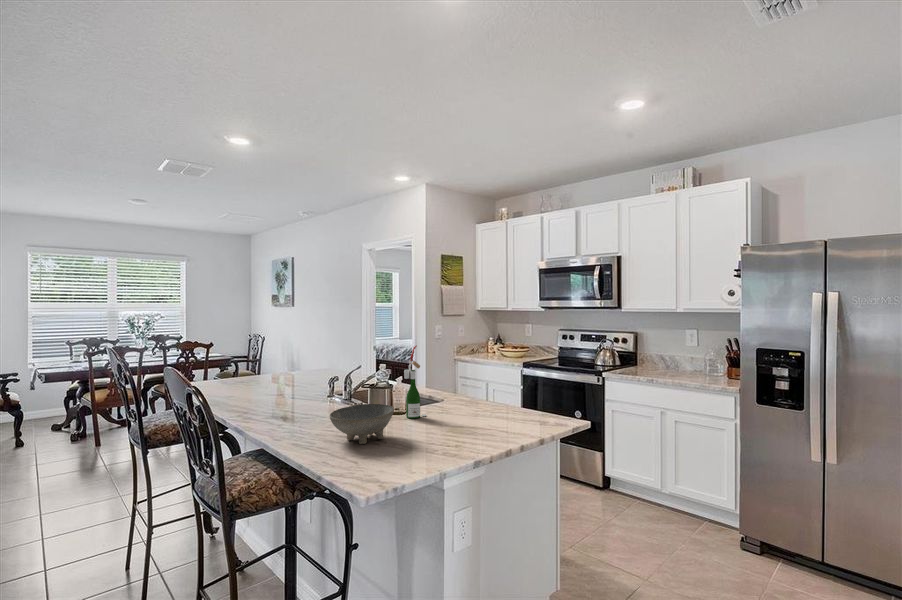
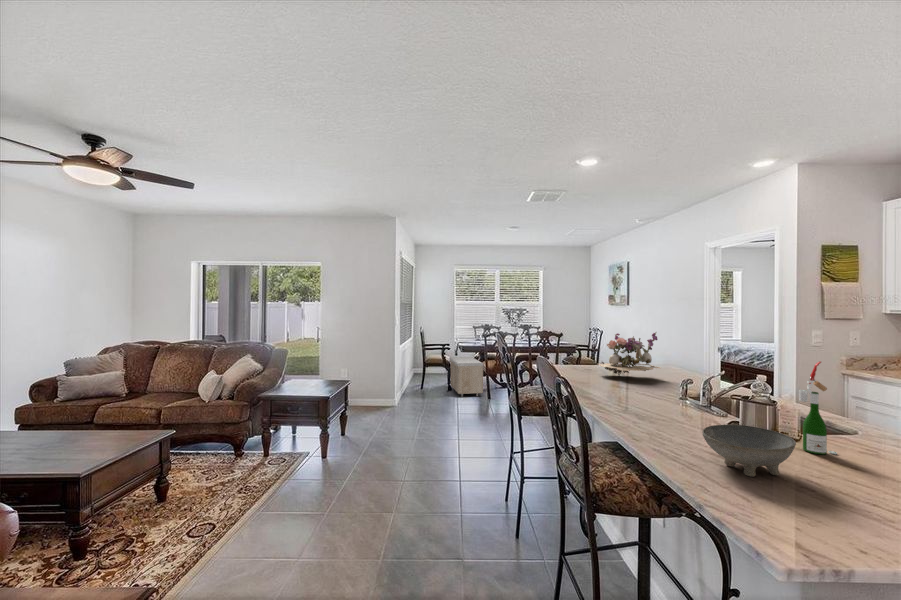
flower arrangement: none [246,332,314,383] -> present [598,332,660,376]
storage bench: none [22,388,88,449] -> present [450,357,483,397]

